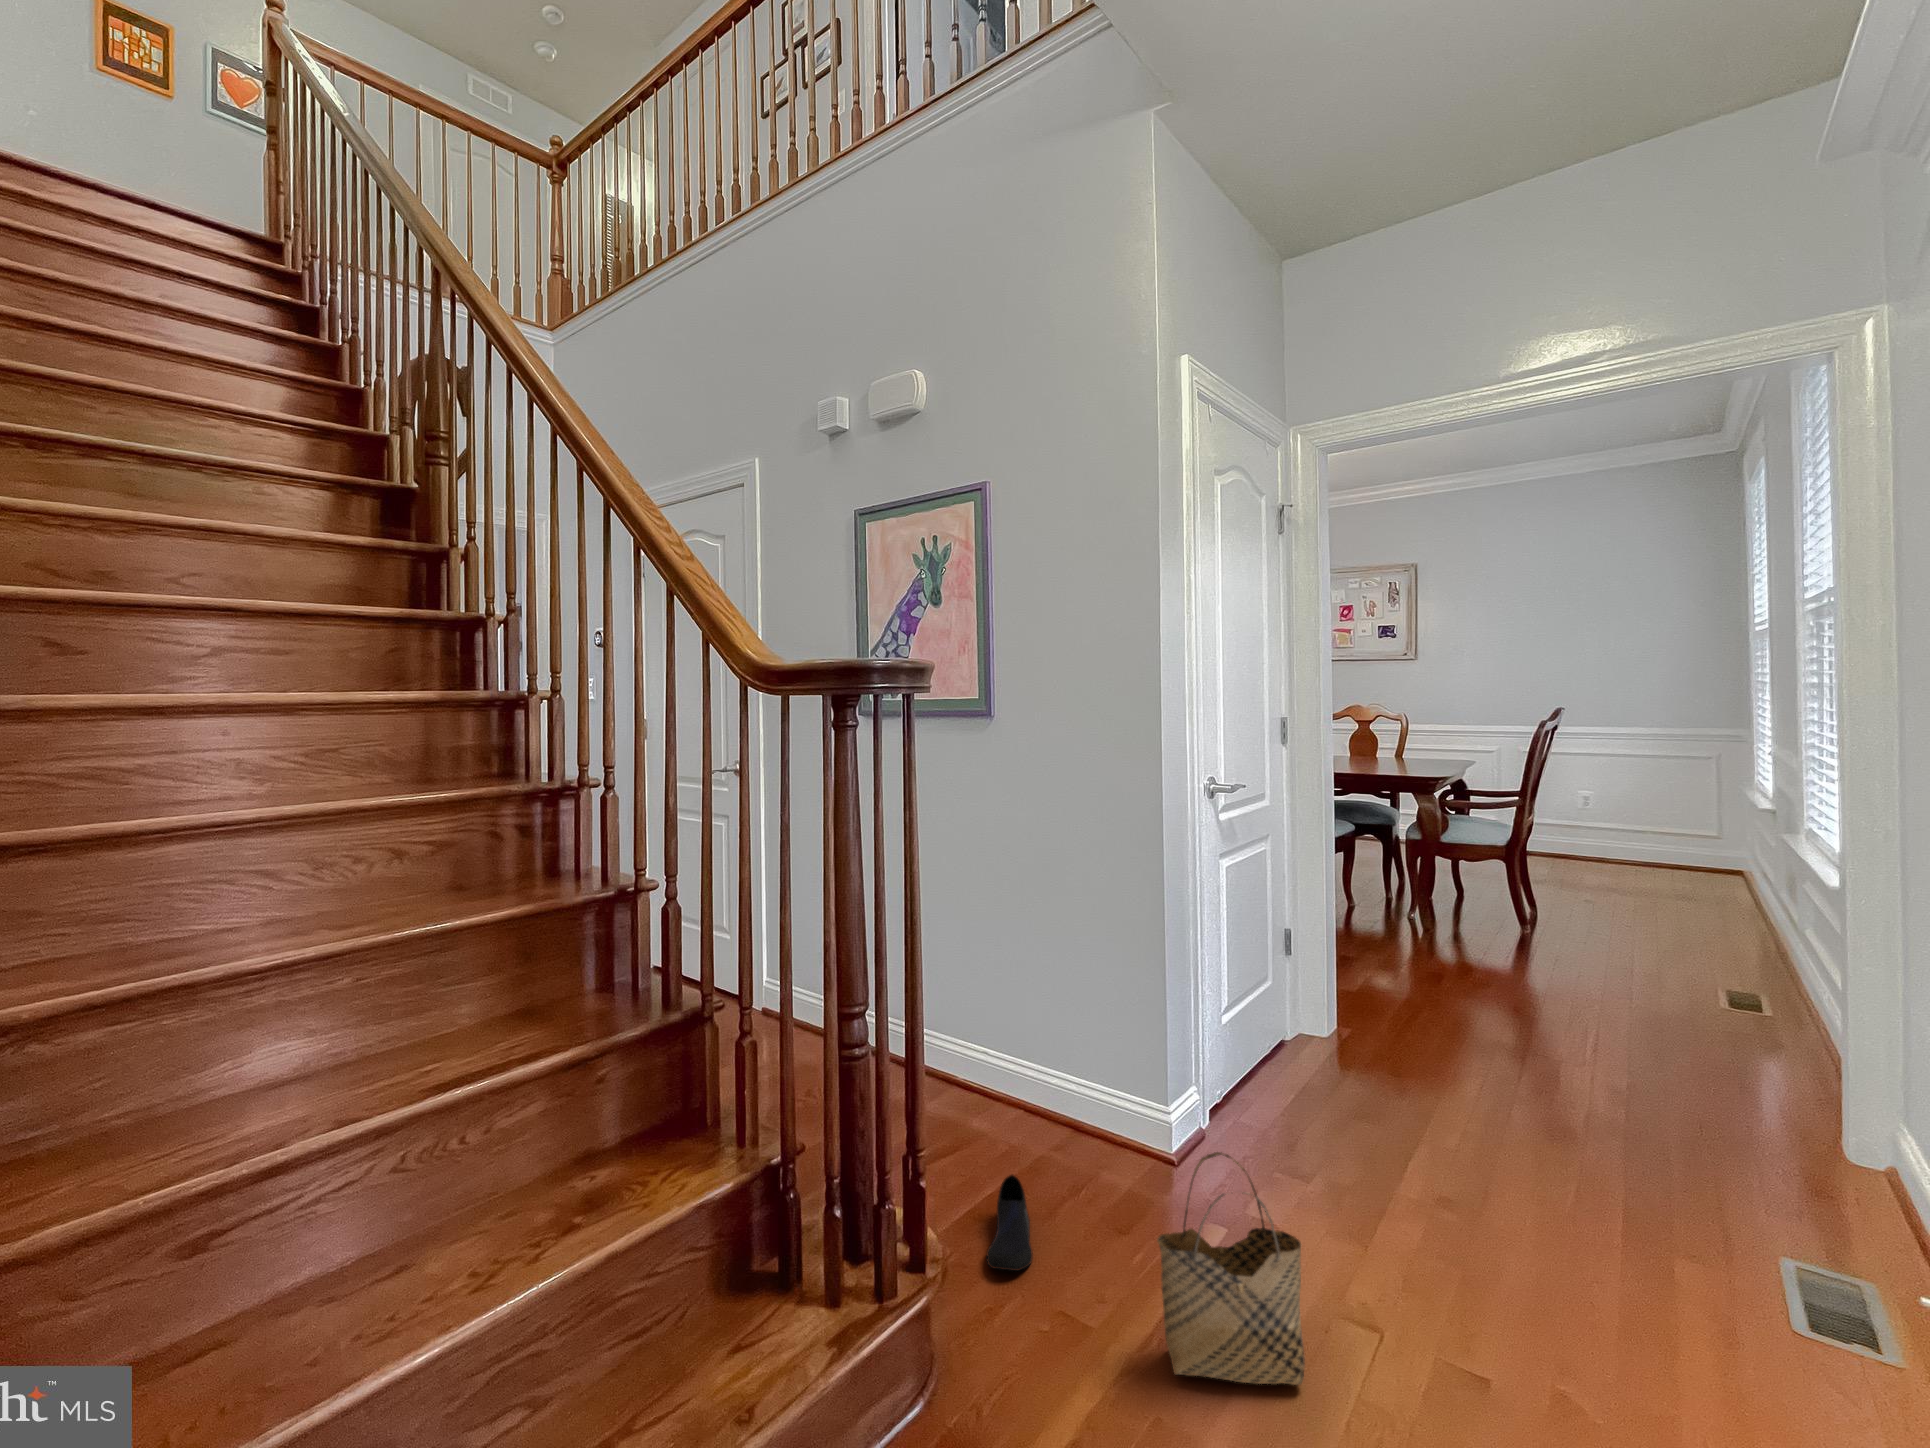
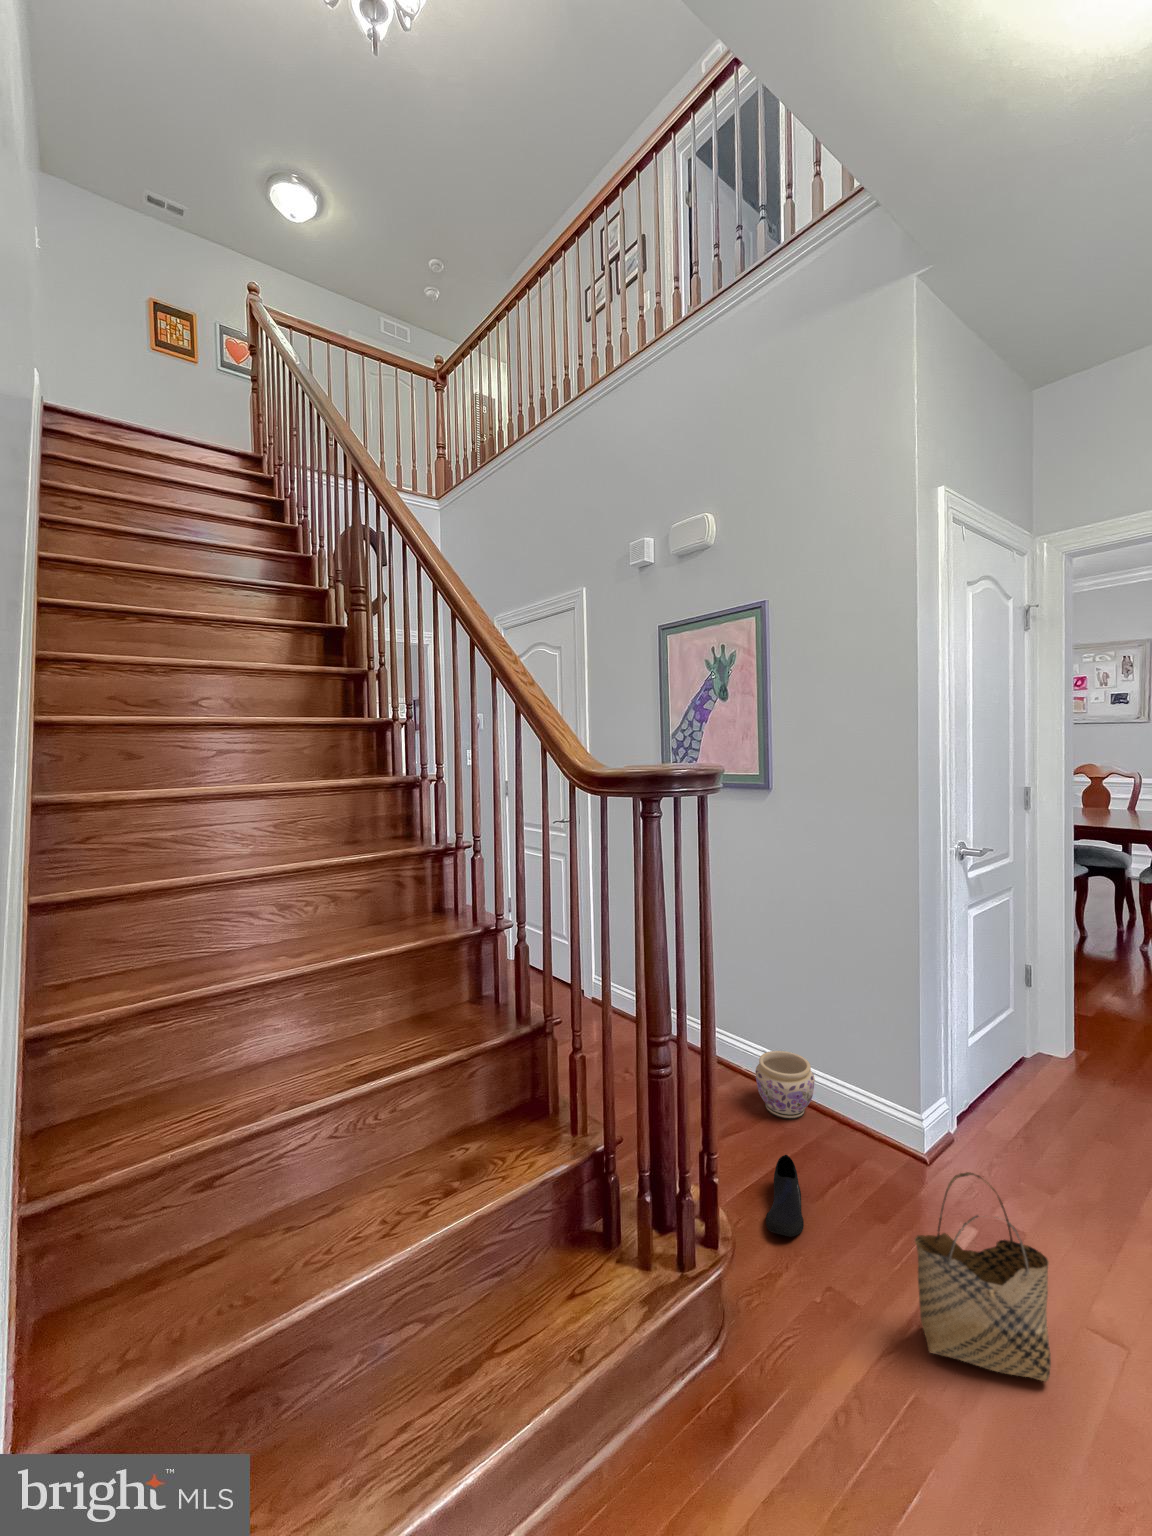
planter: none [976,1054,1049,1140] -> present [755,1051,815,1119]

